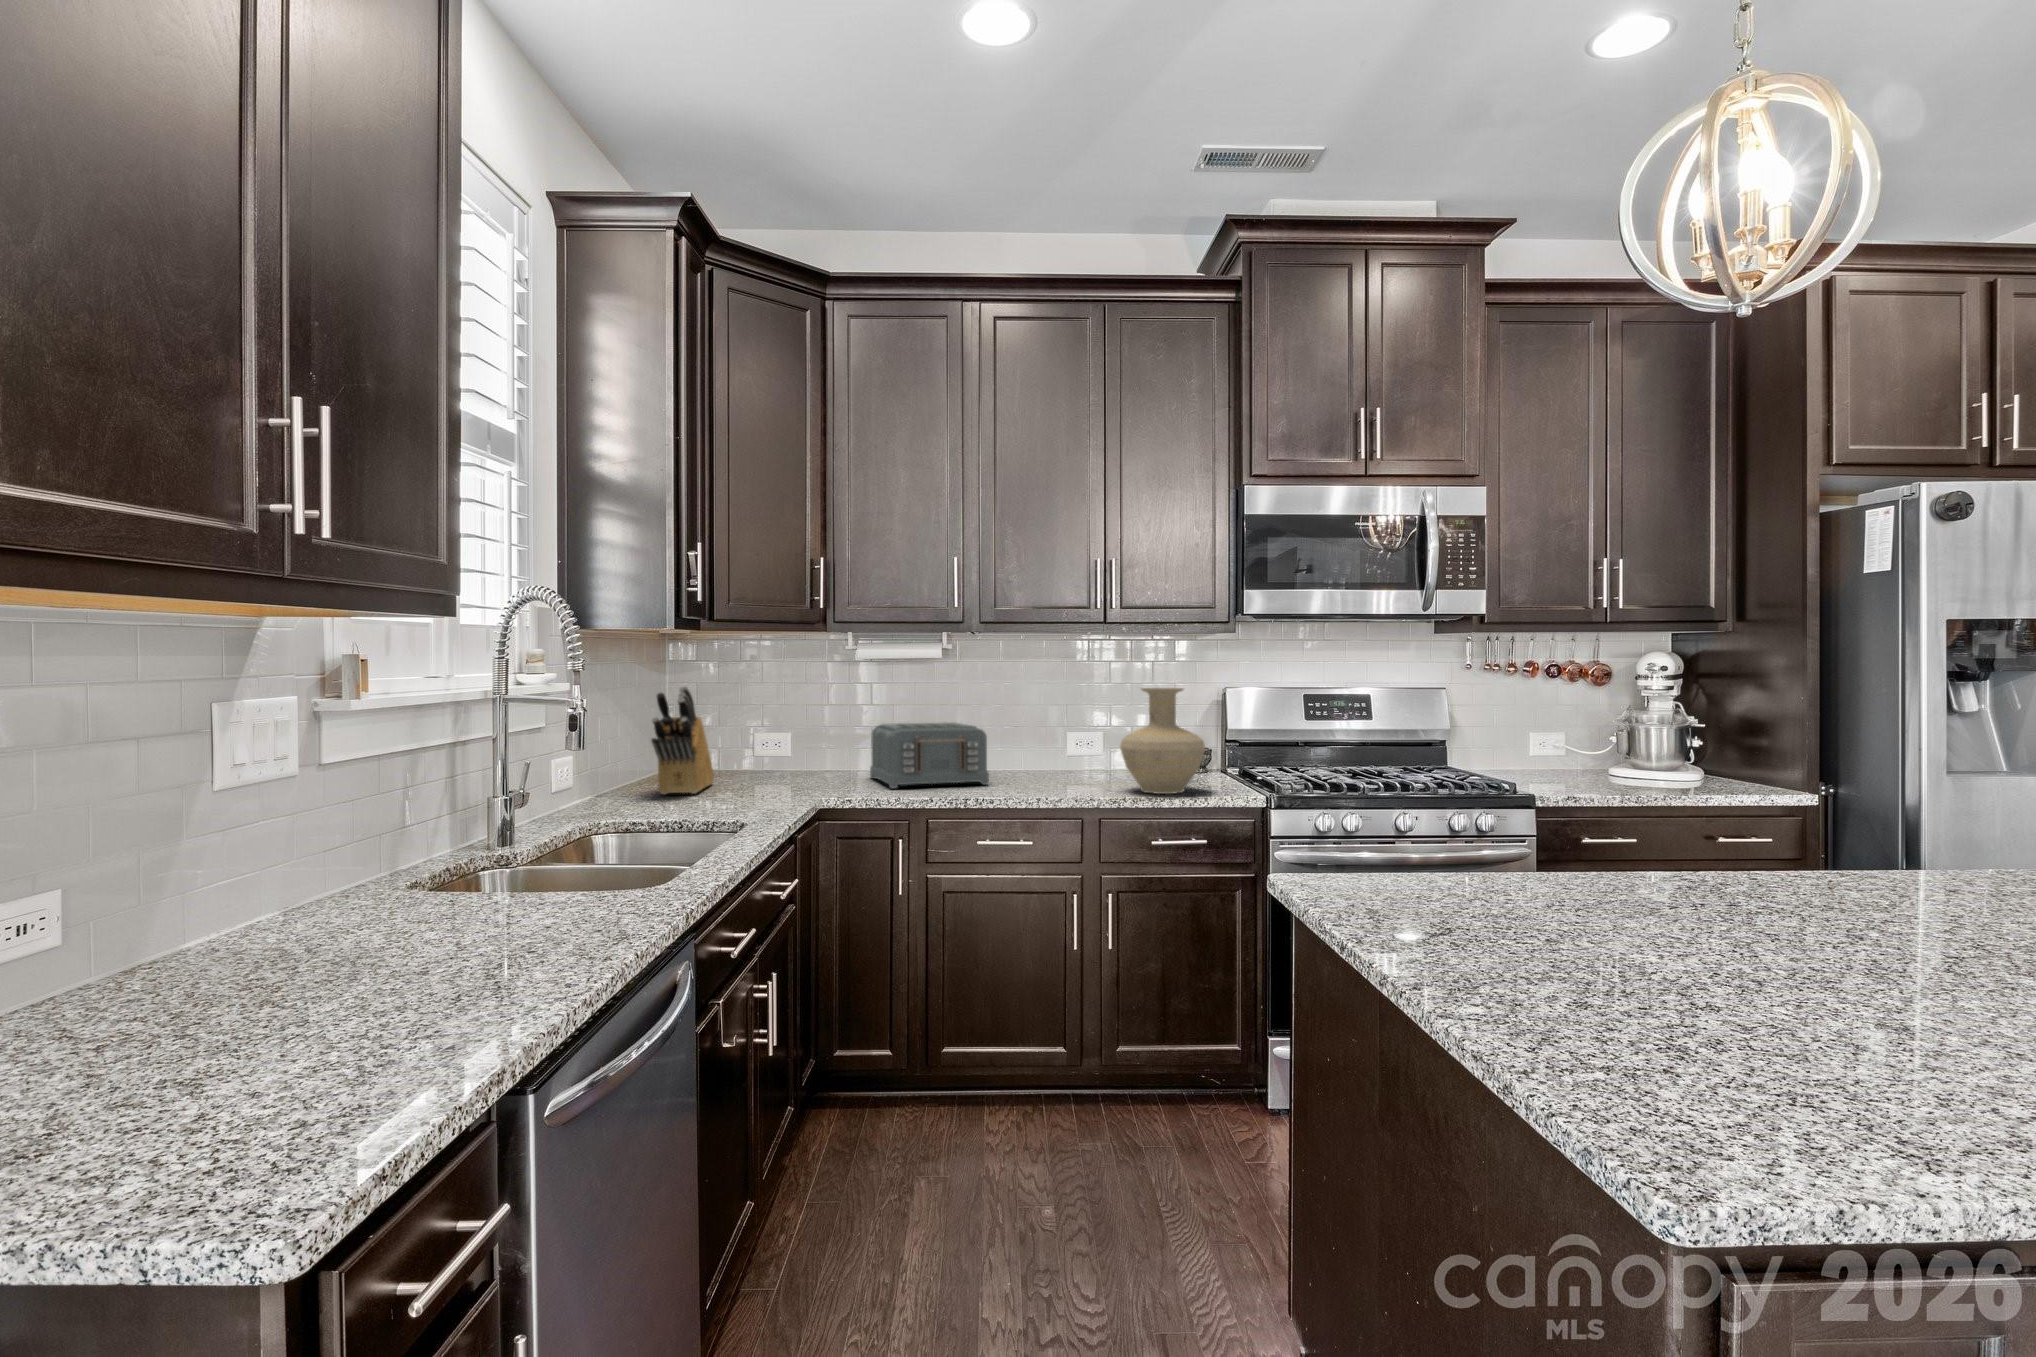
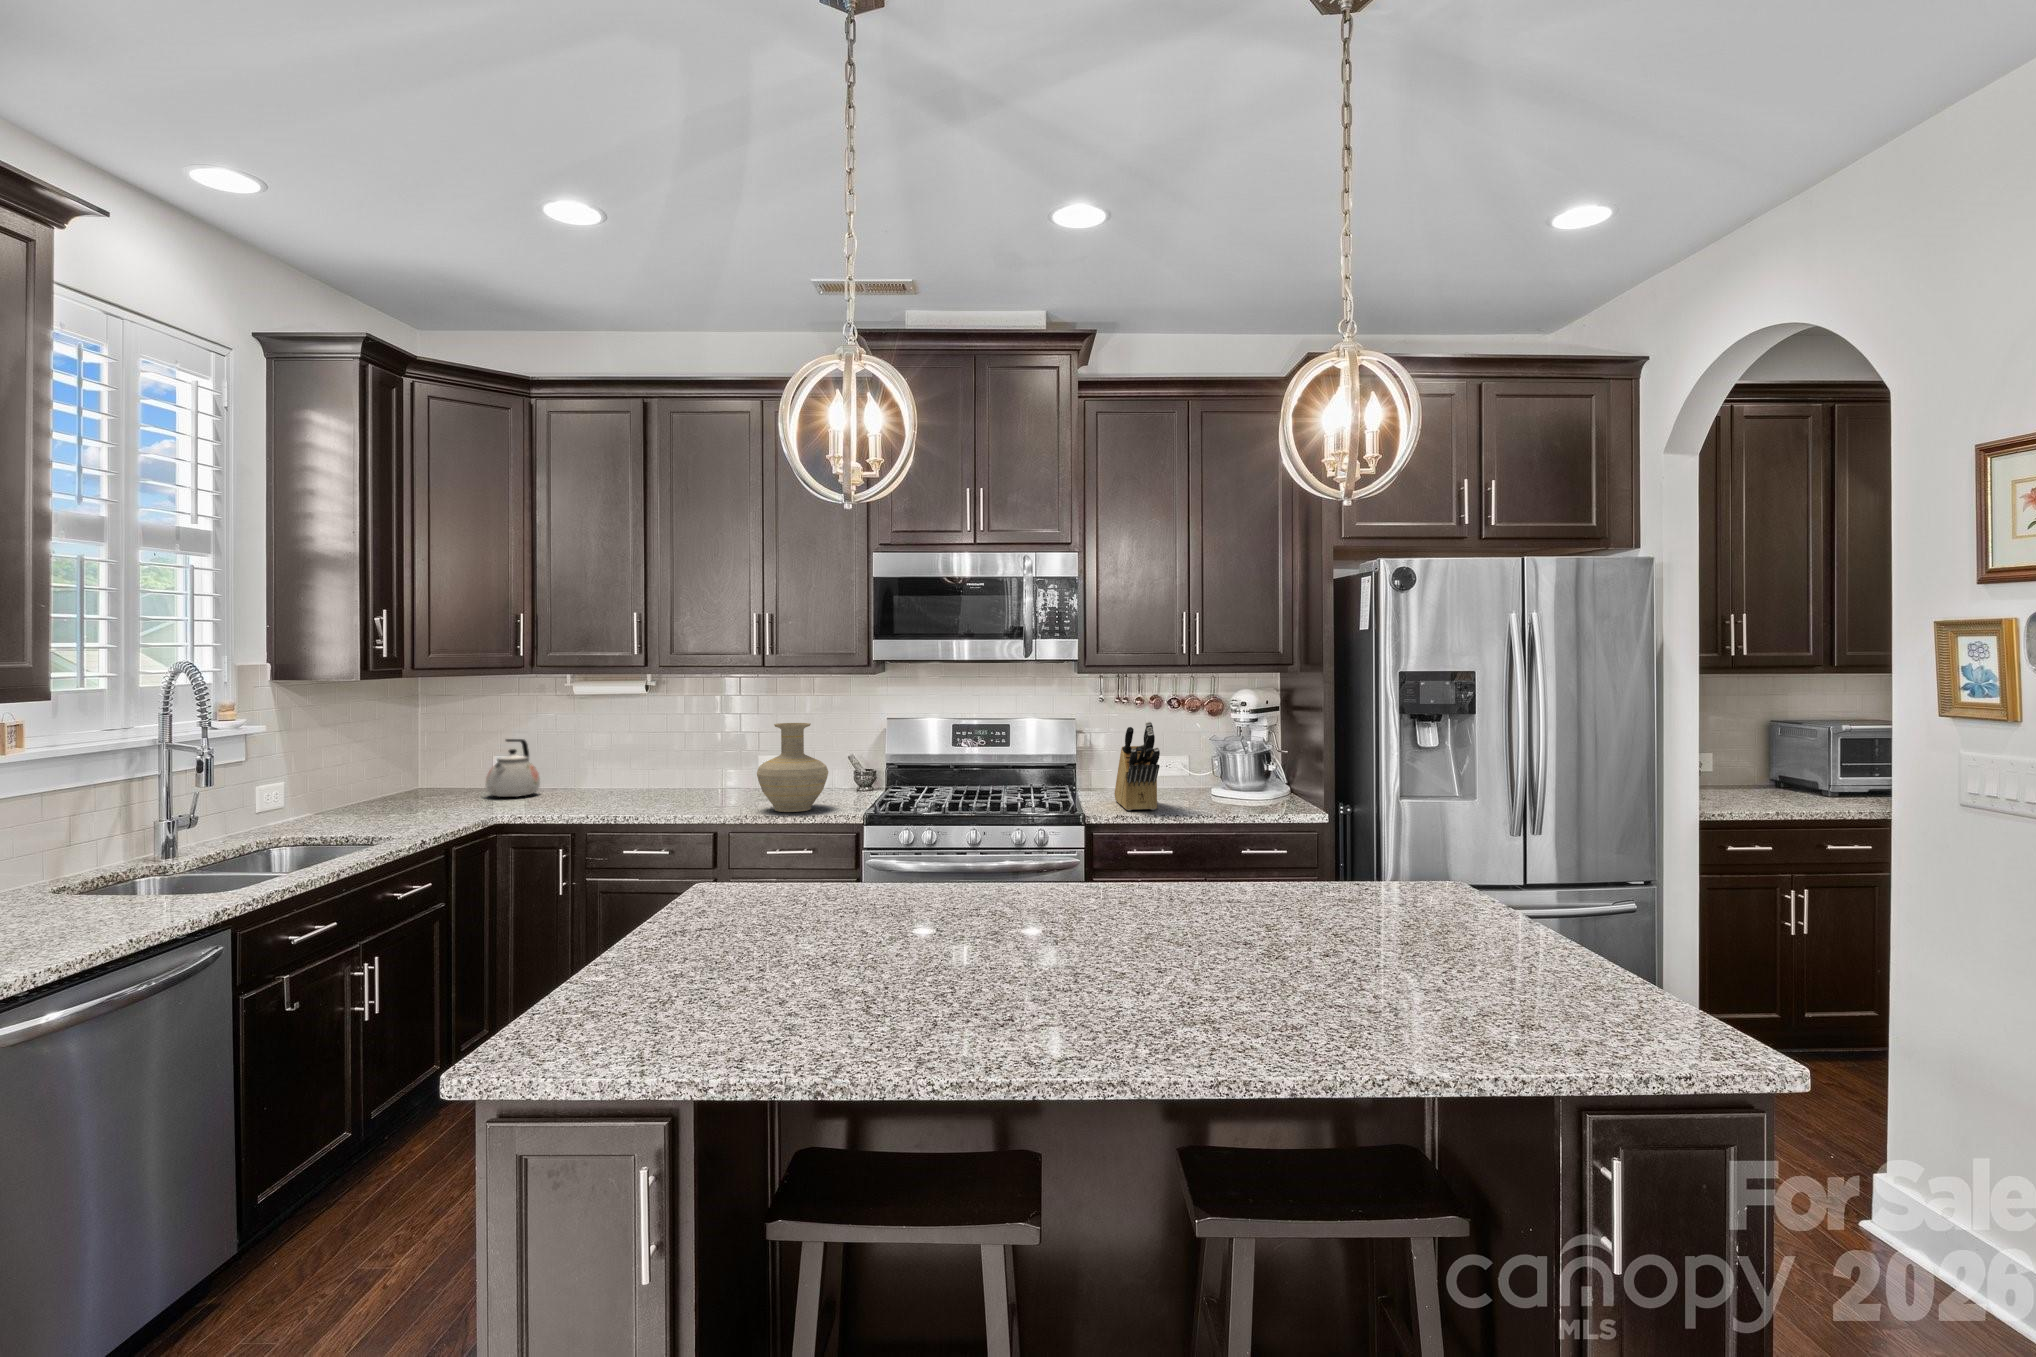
knife block: present [651,686,714,795] -> present [1114,722,1160,810]
kettle: none [758,711,817,780] -> present [486,739,540,797]
toaster: present [870,722,989,788] -> none [575,748,667,806]

